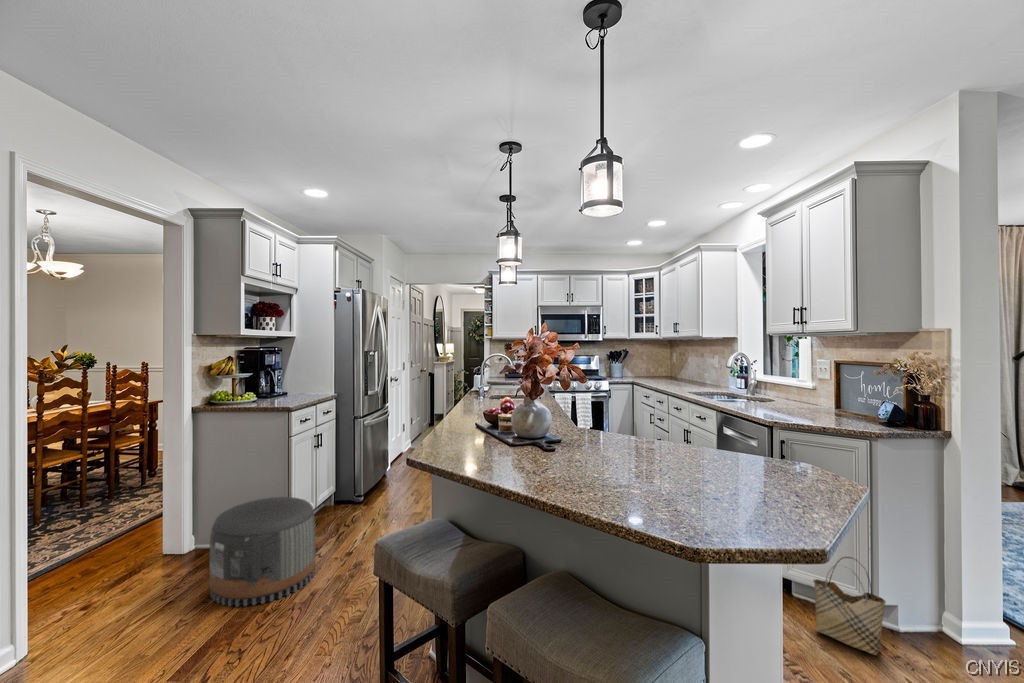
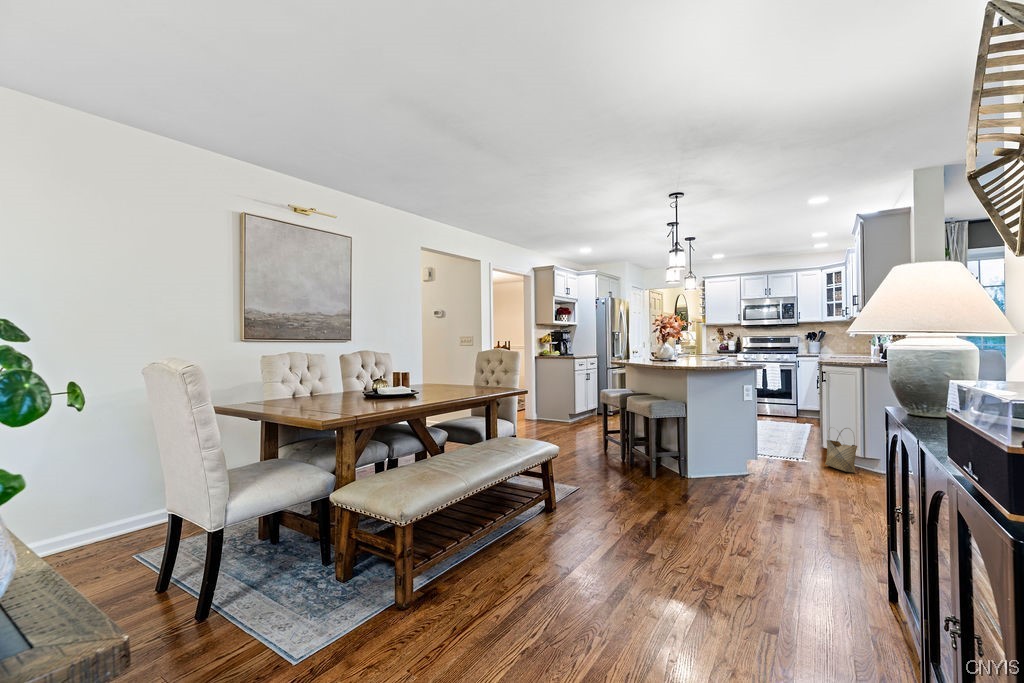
pouf: present [209,497,316,607] -> none [545,395,586,431]

